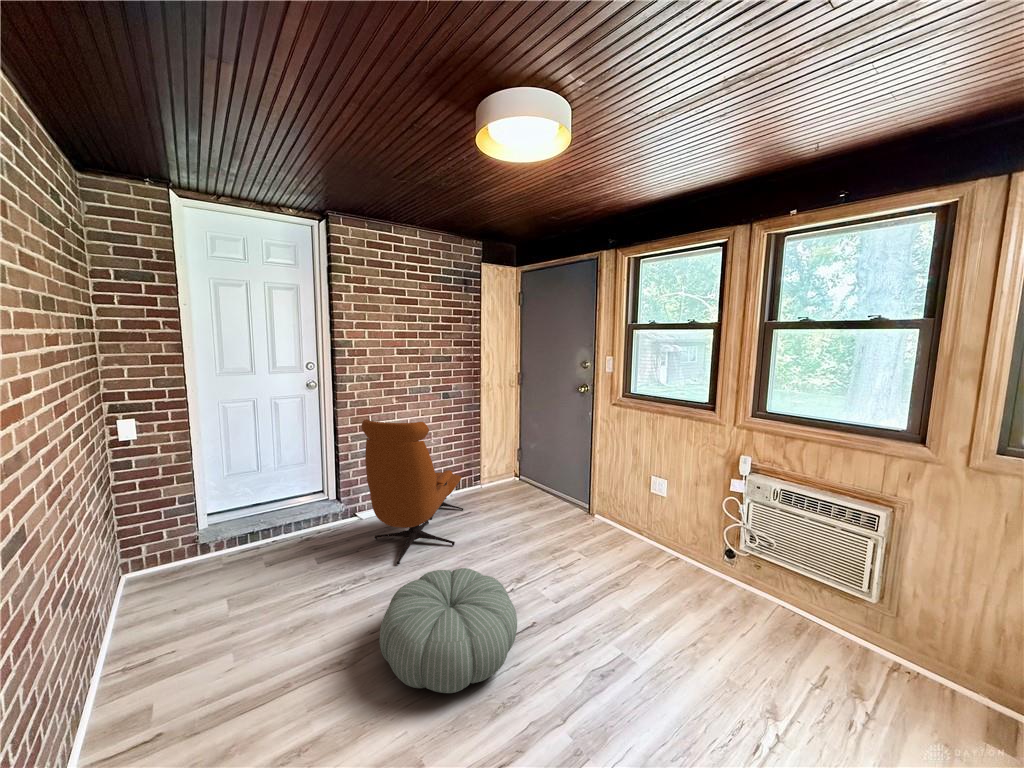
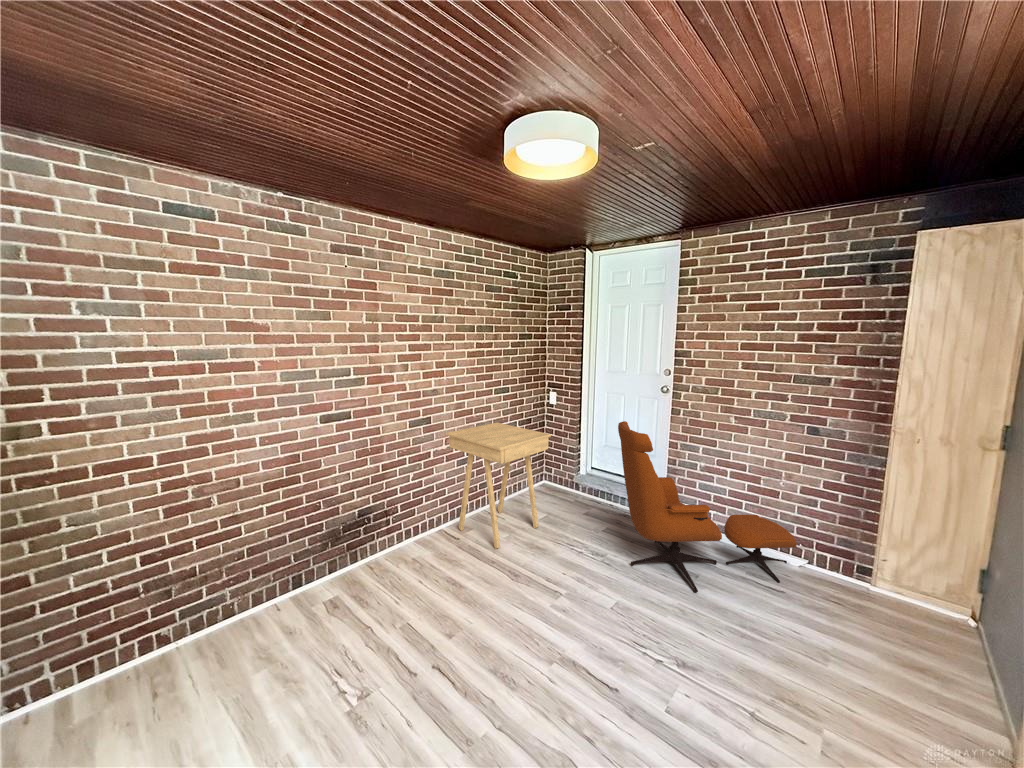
side table: none [62,468,275,731] -> present [447,422,551,549]
pouf: present [379,568,517,693] -> none [493,555,612,663]

